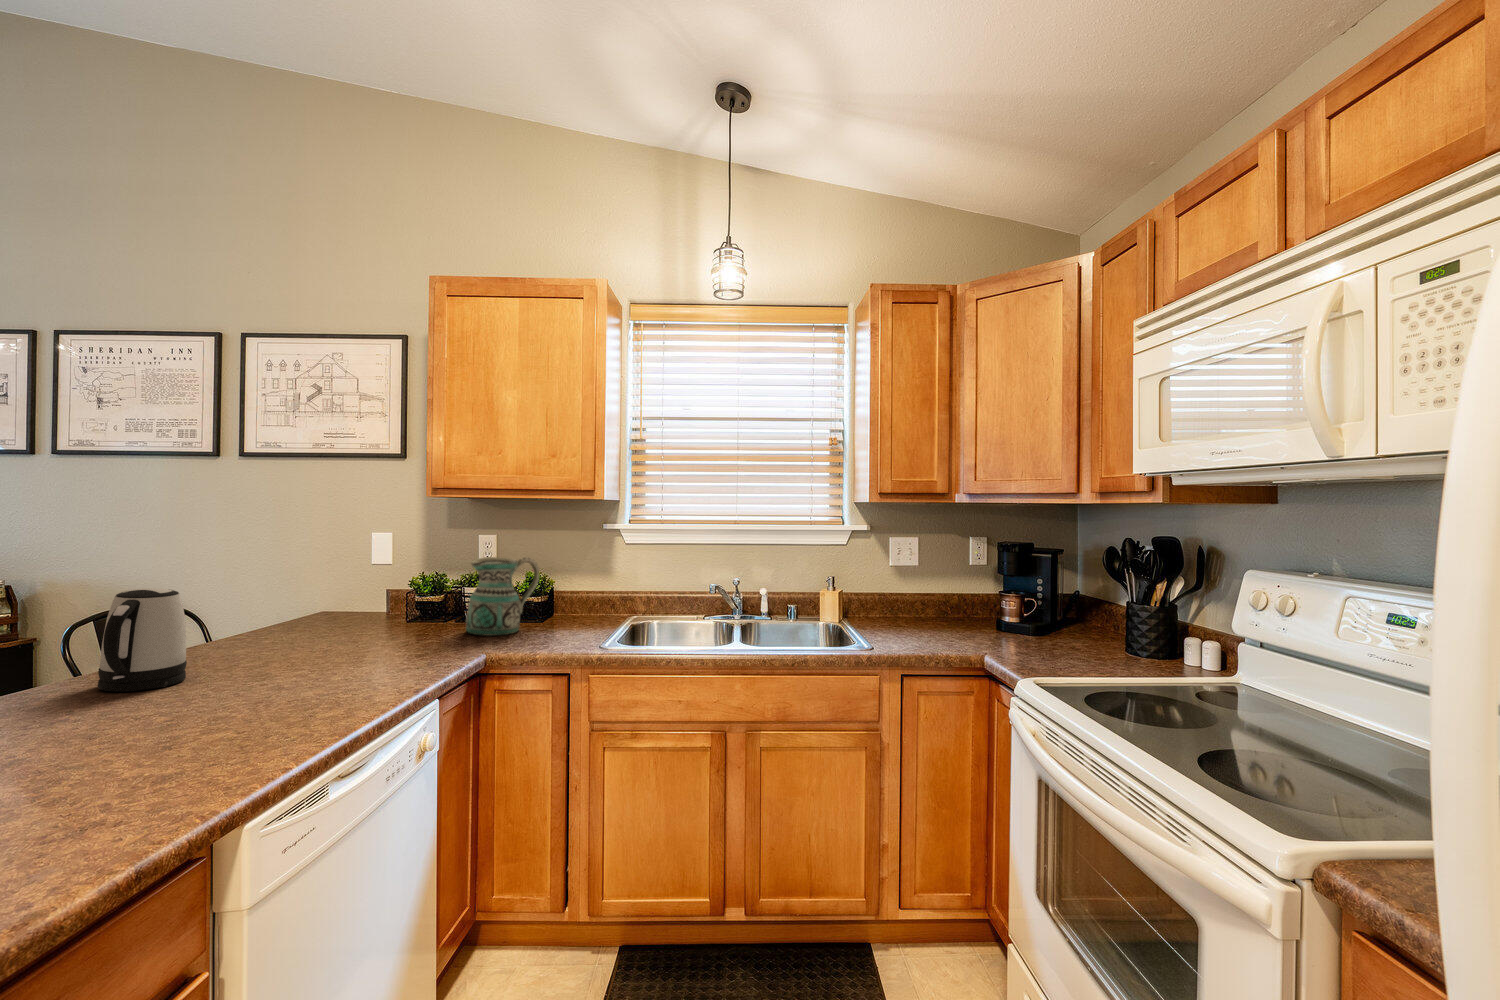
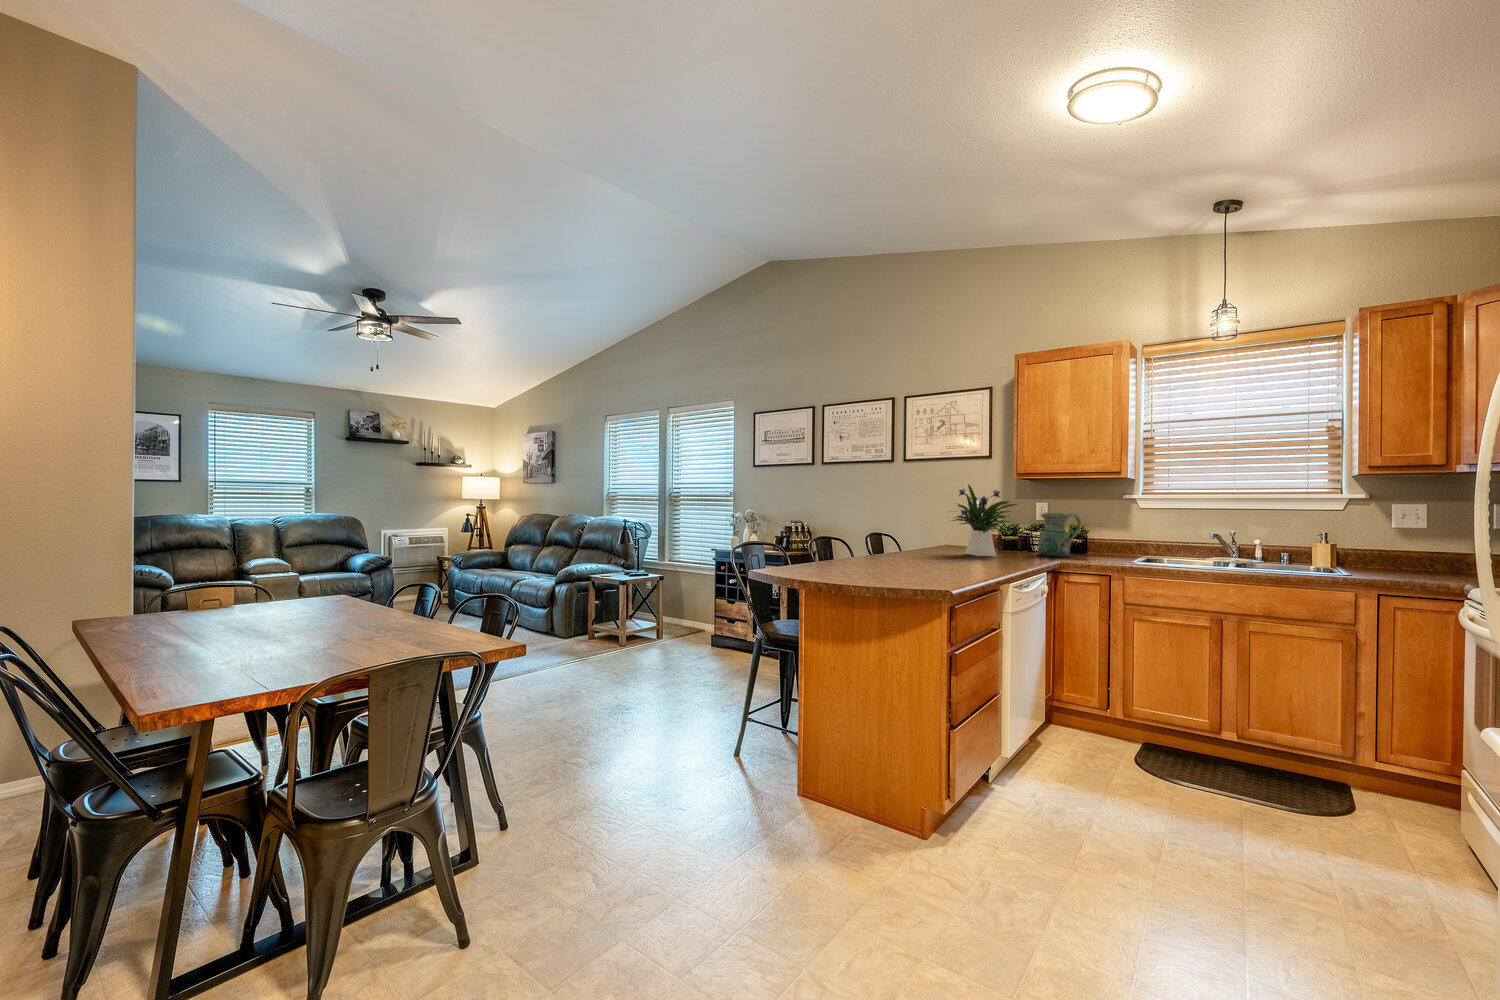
flower arrangement: none [256,512,411,660] -> present [952,485,1017,556]
kettle: present [98,588,187,691] -> none [901,516,929,557]

